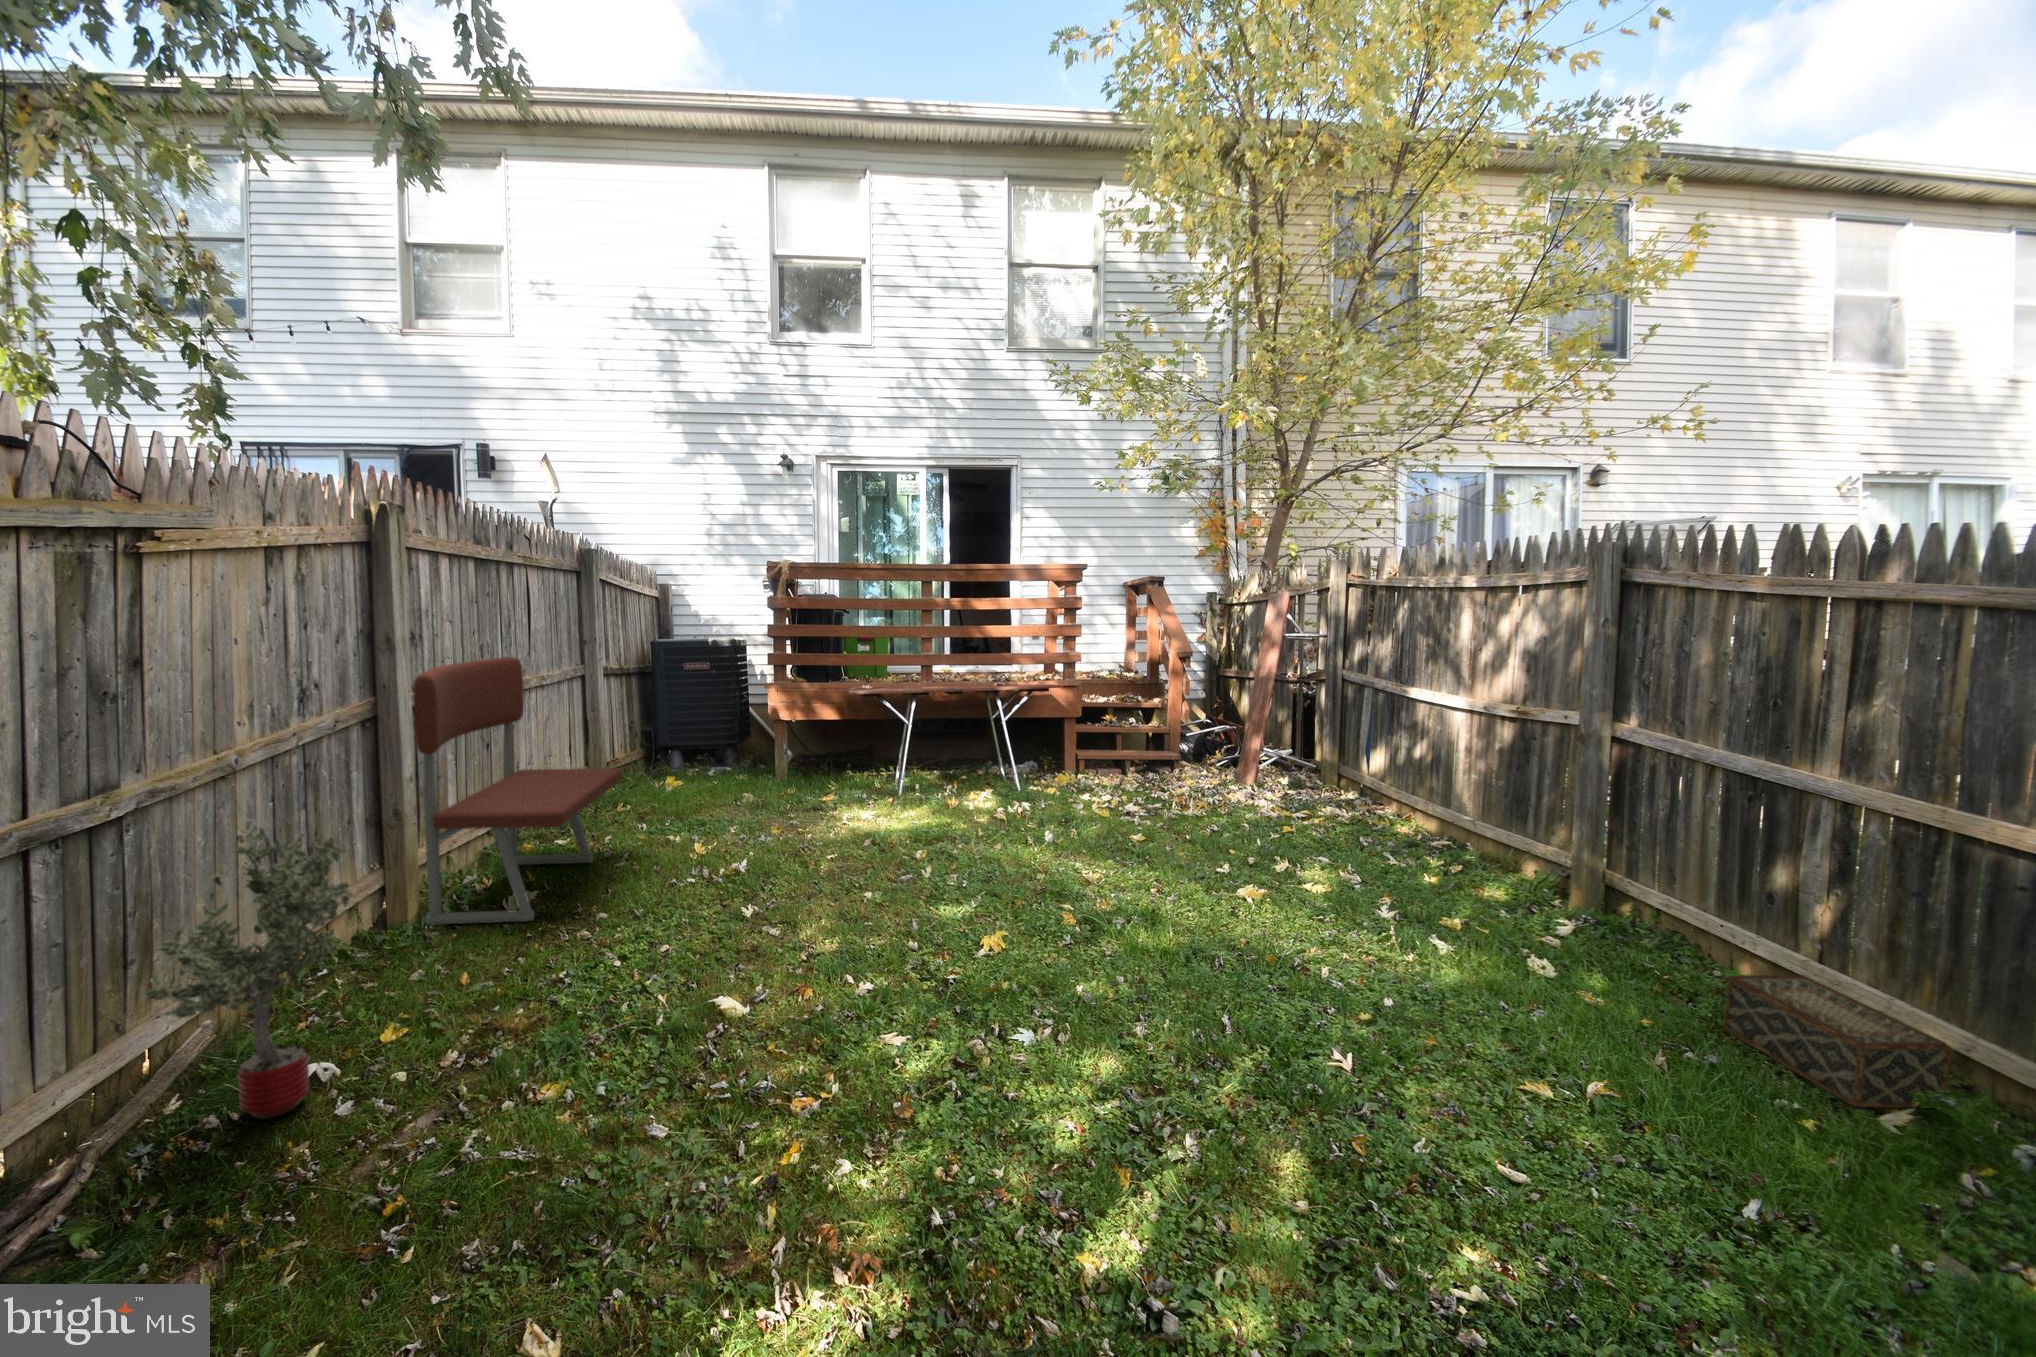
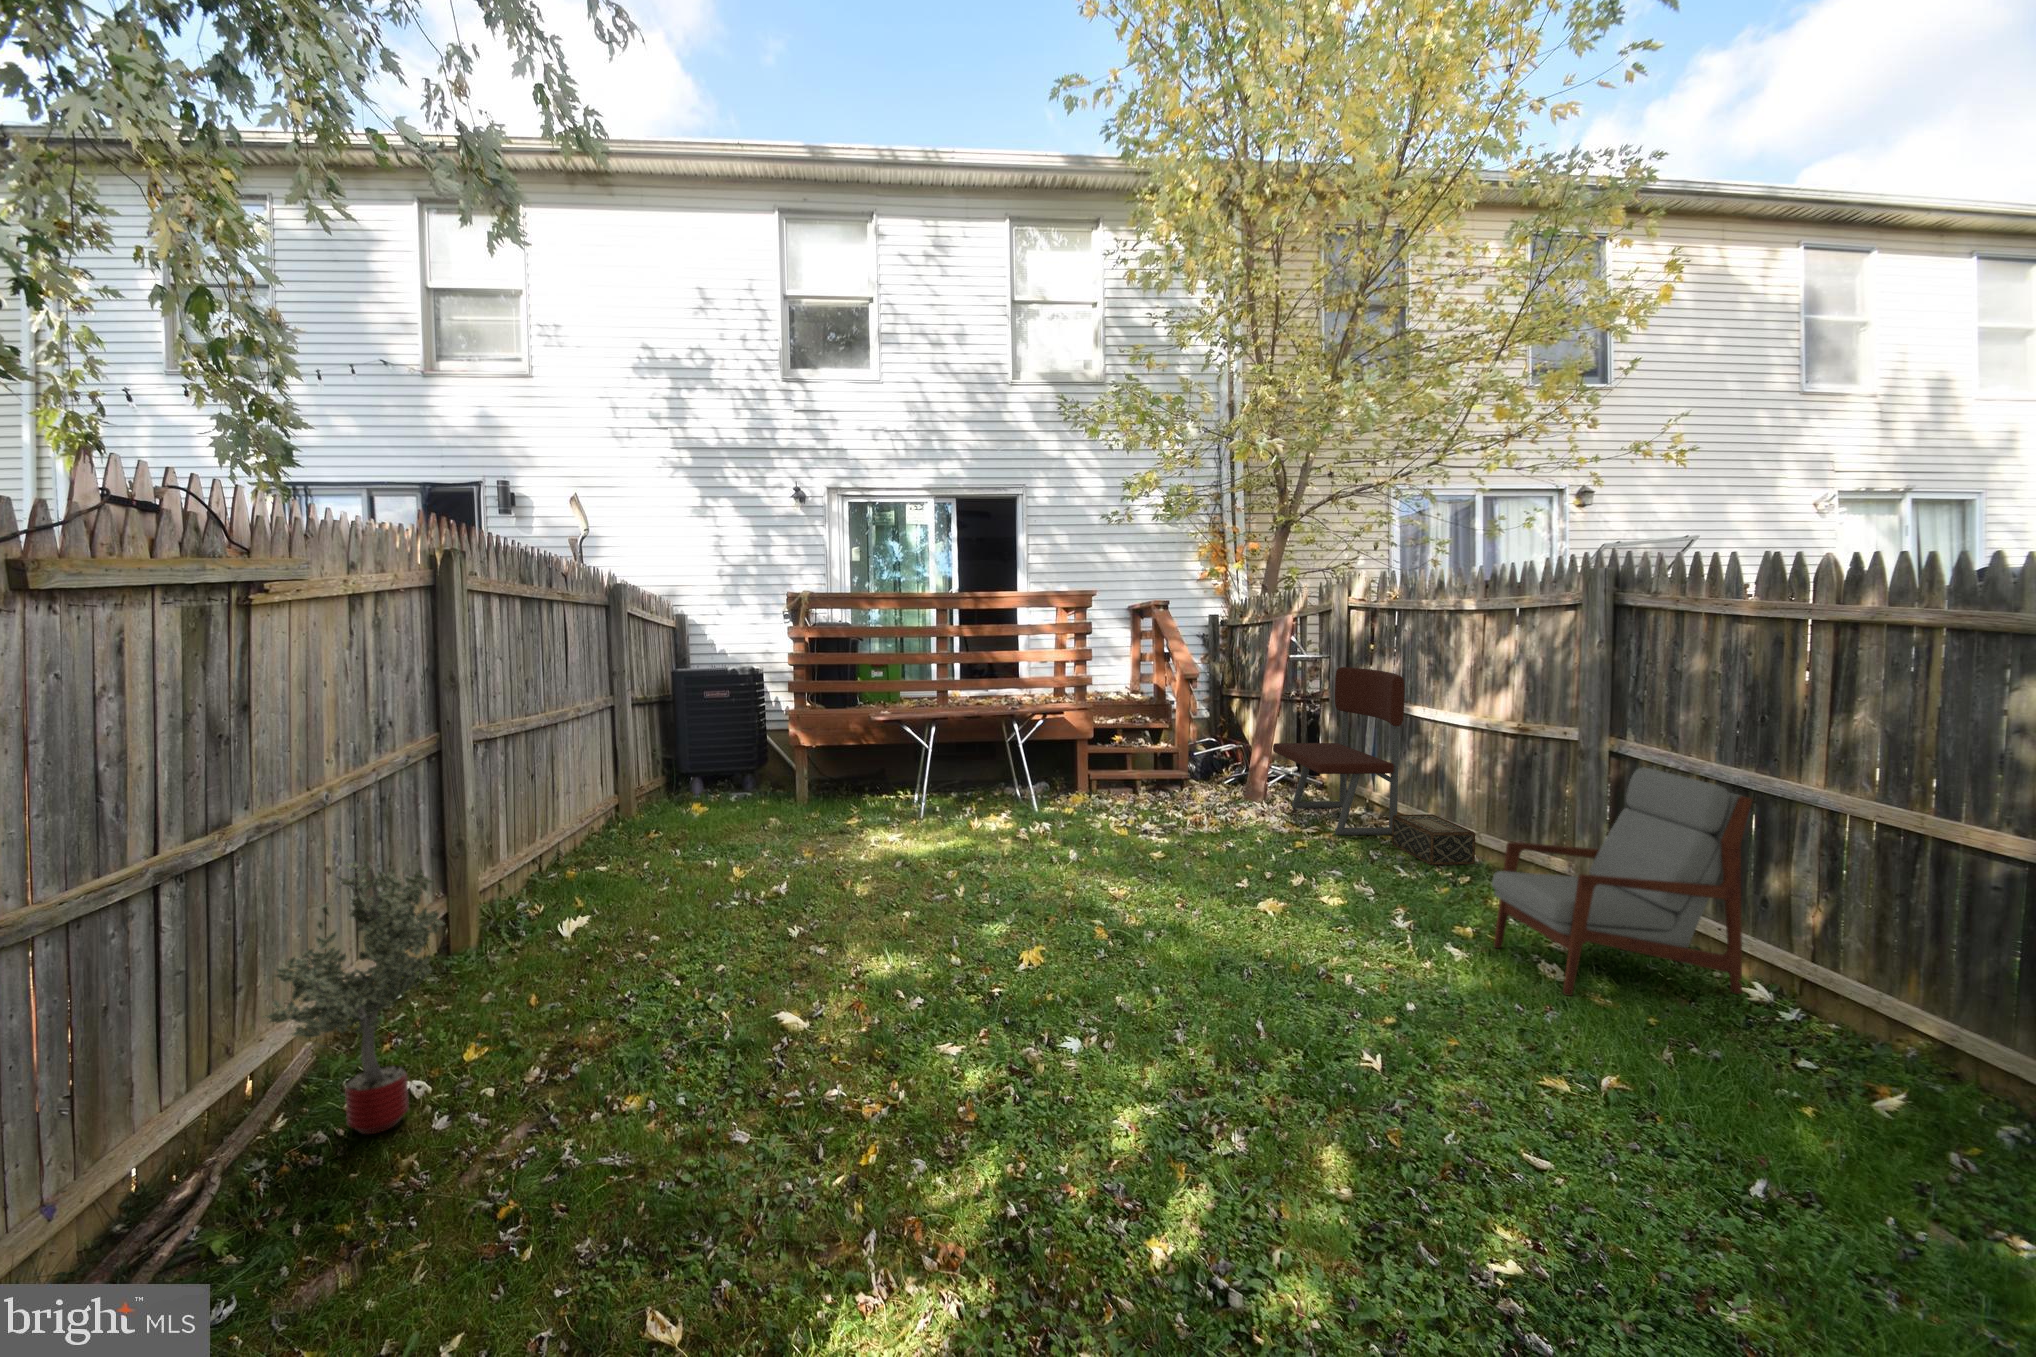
bench: present [413,657,622,925] -> present [1273,667,1405,835]
armchair: none [1478,752,1757,992] -> present [1492,767,1752,995]
woven basket: present [1724,975,1952,1108] -> present [1392,814,1476,865]

